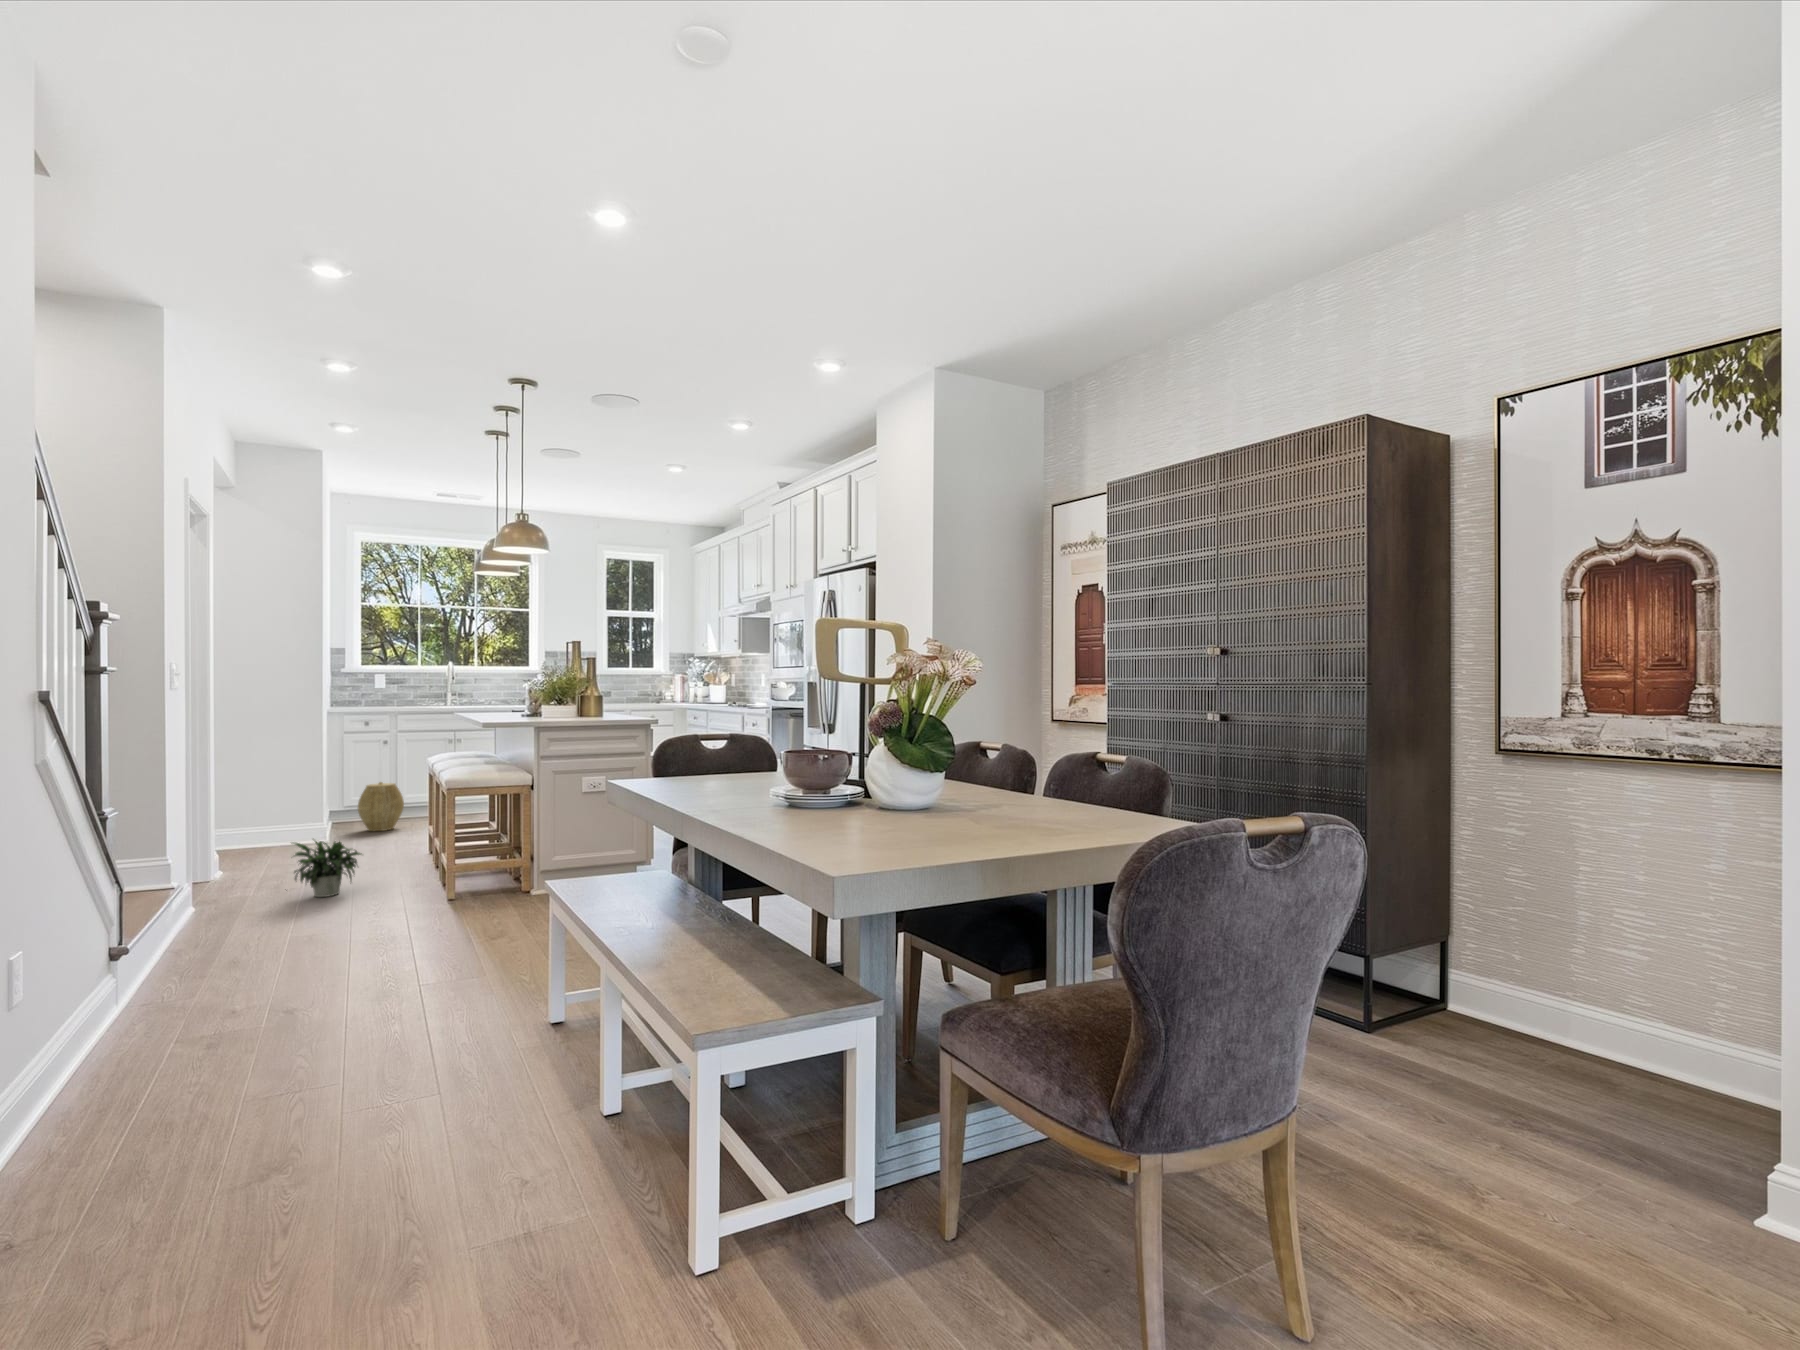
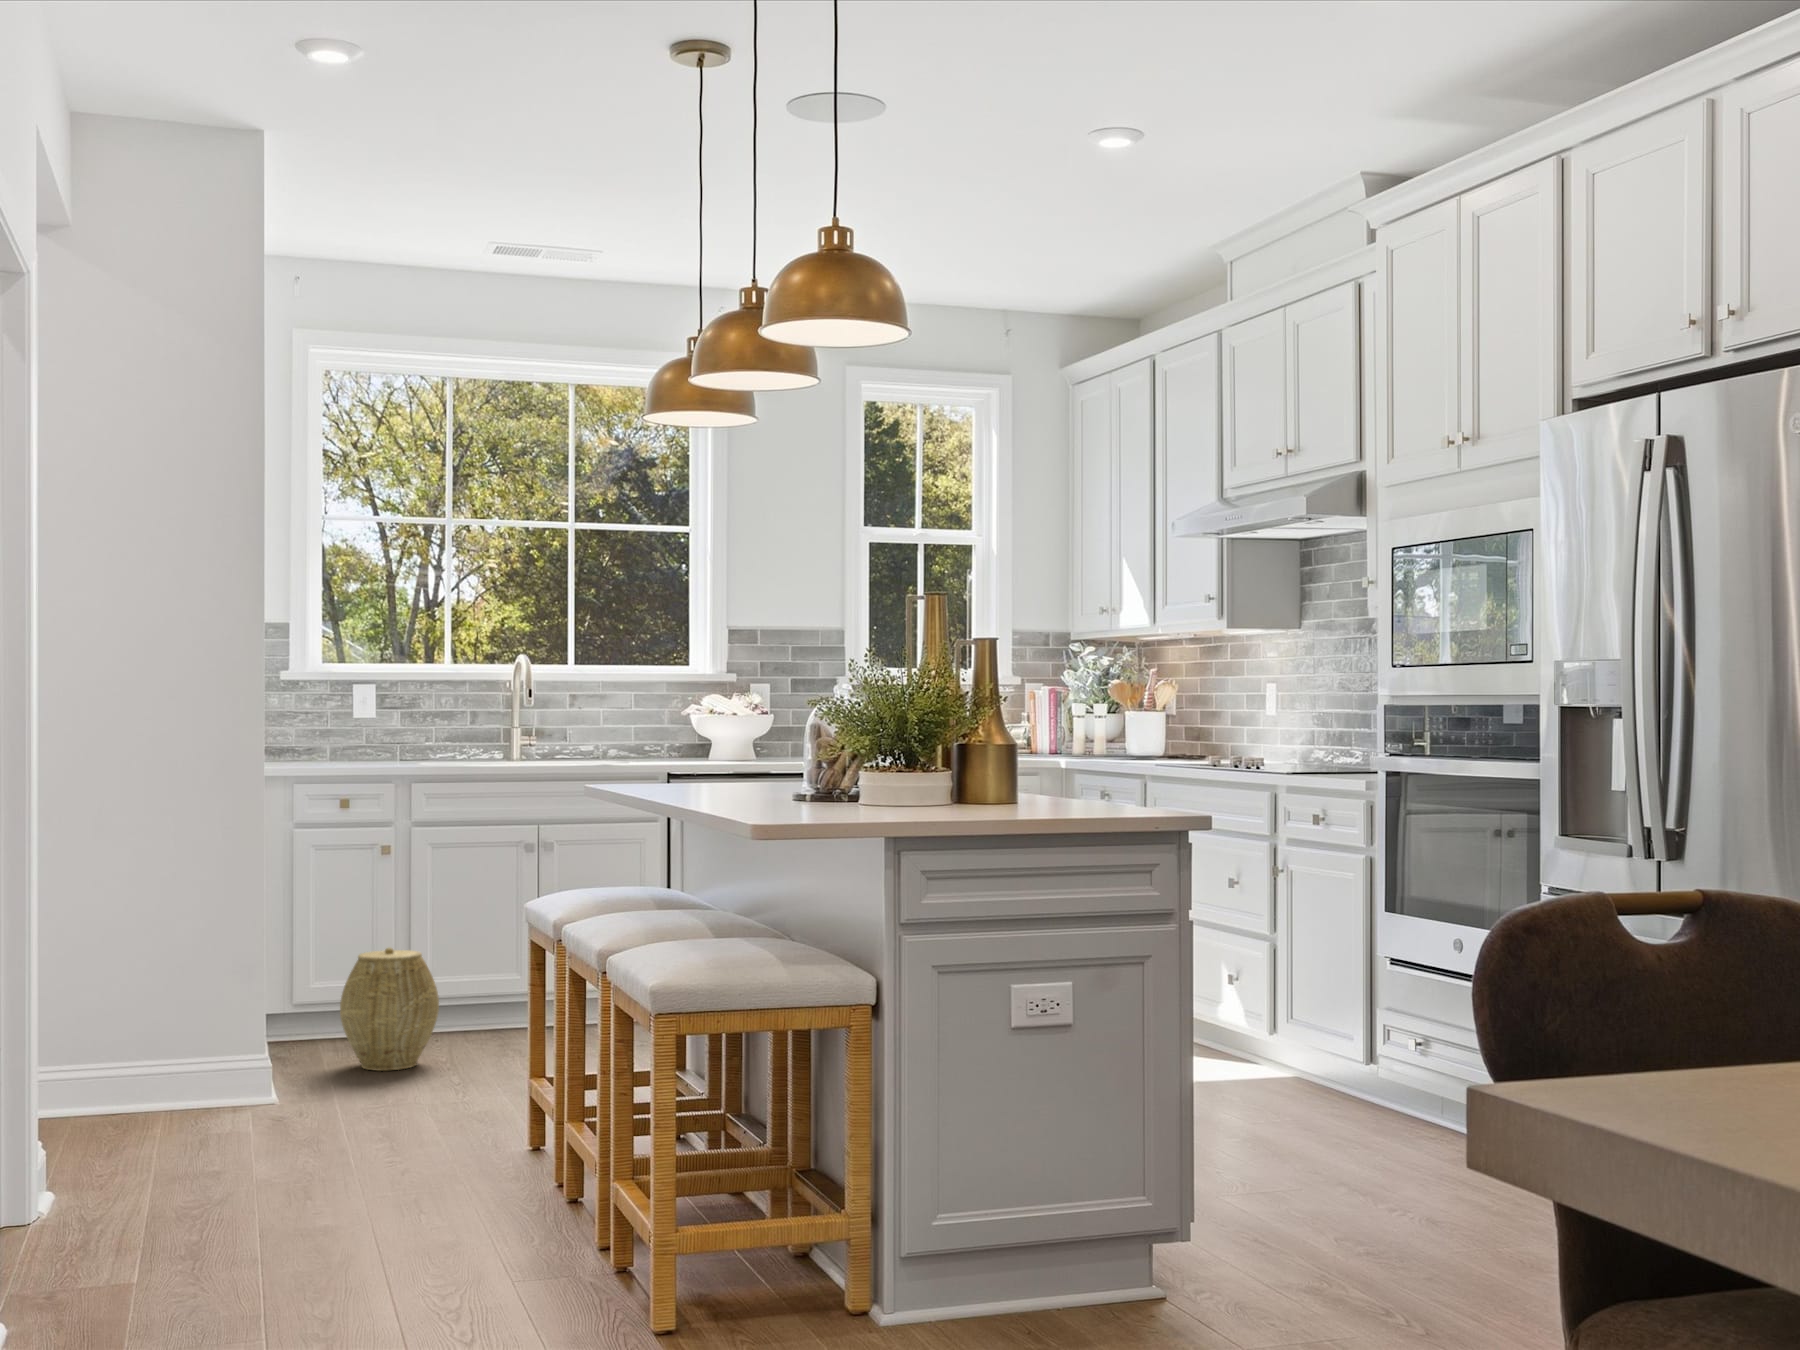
potted plant: present [285,841,362,897] -> none [237,1118,427,1284]

